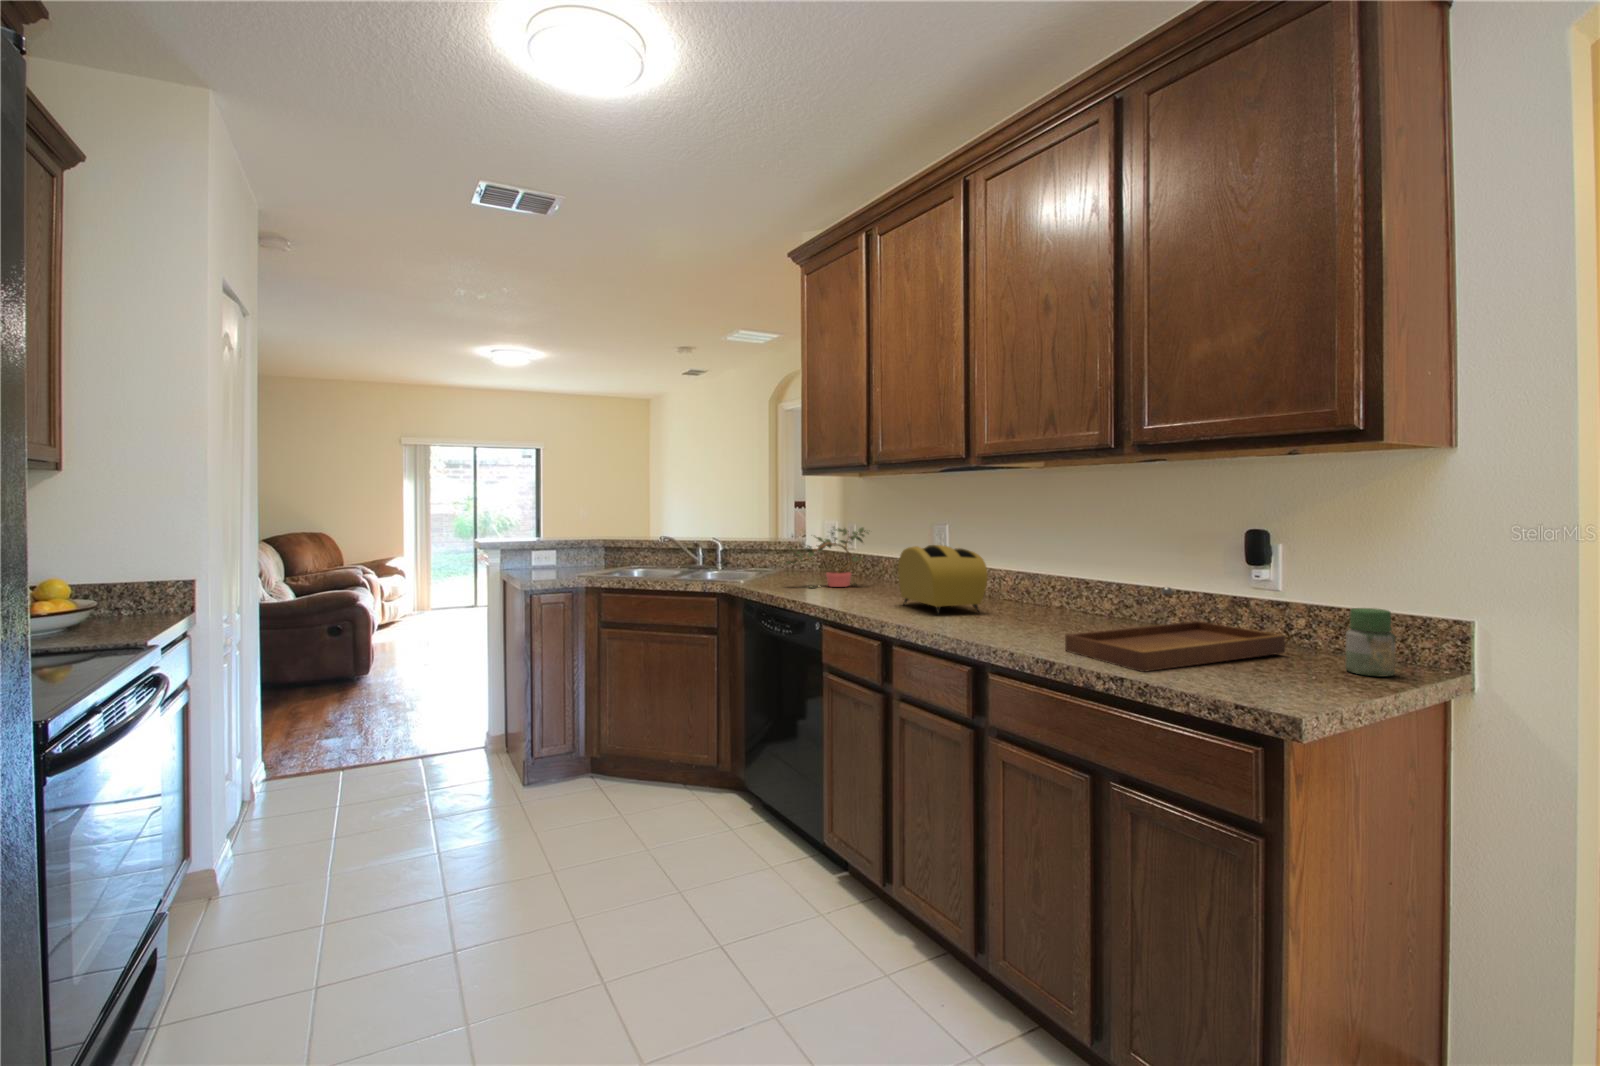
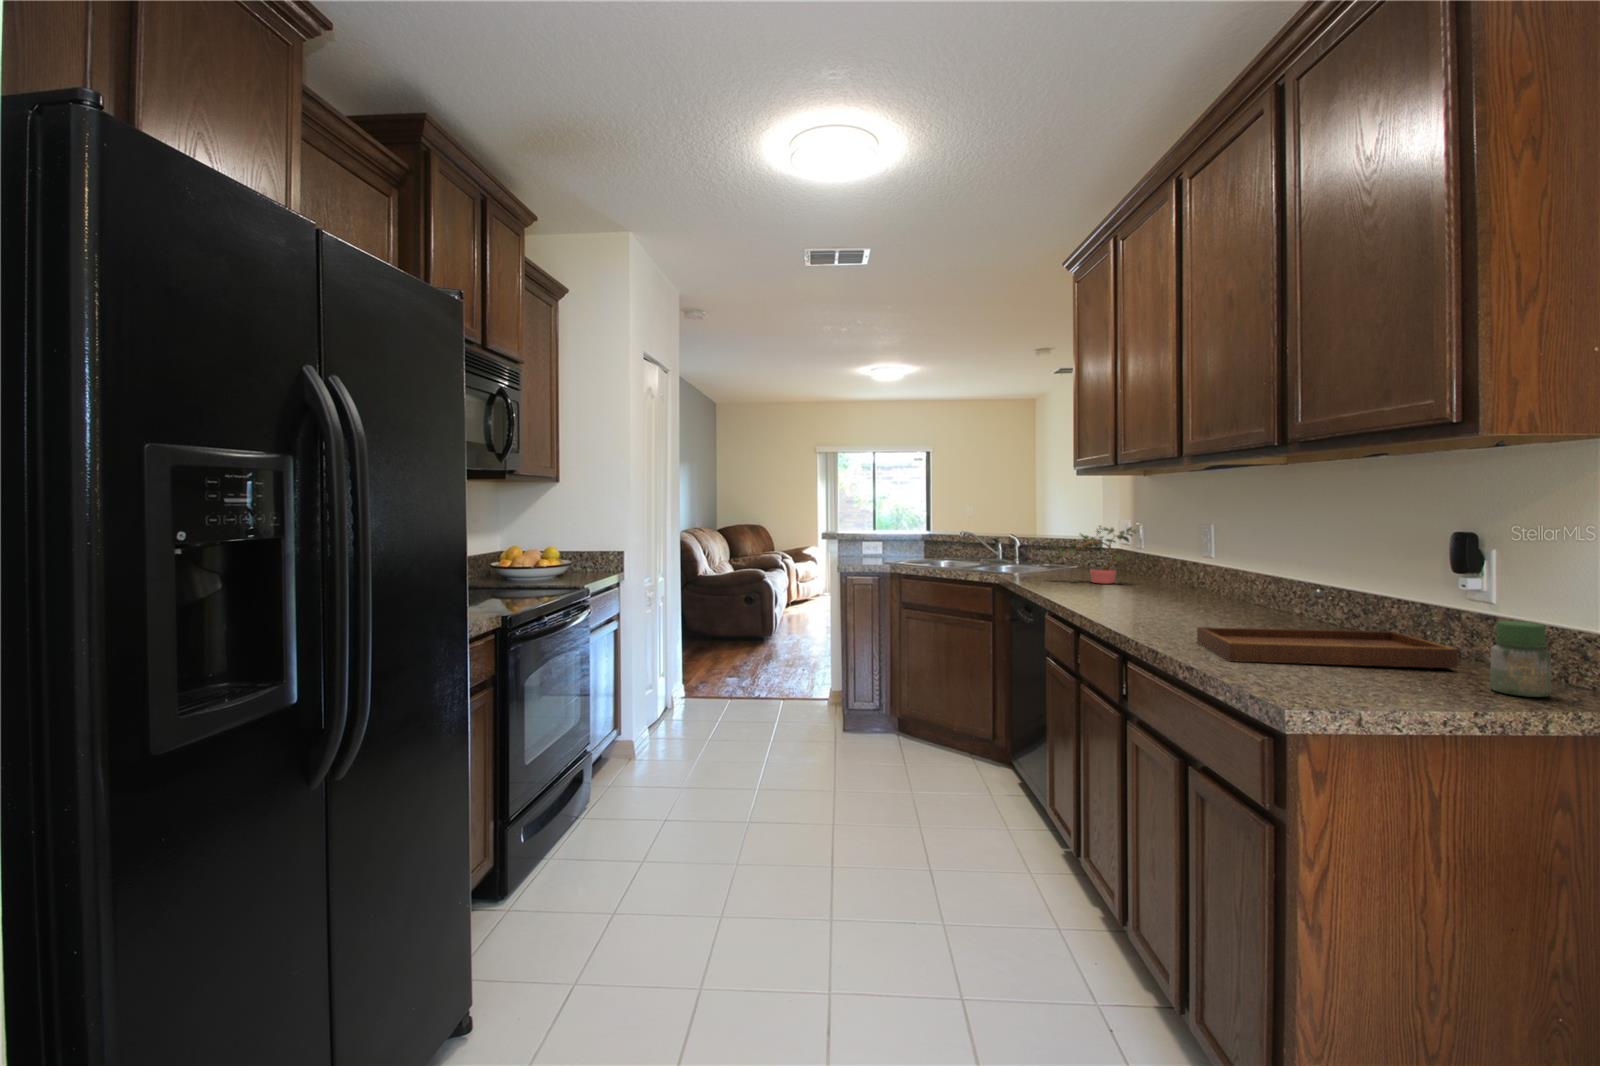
toaster: present [898,545,988,614] -> none [1125,544,1201,611]

